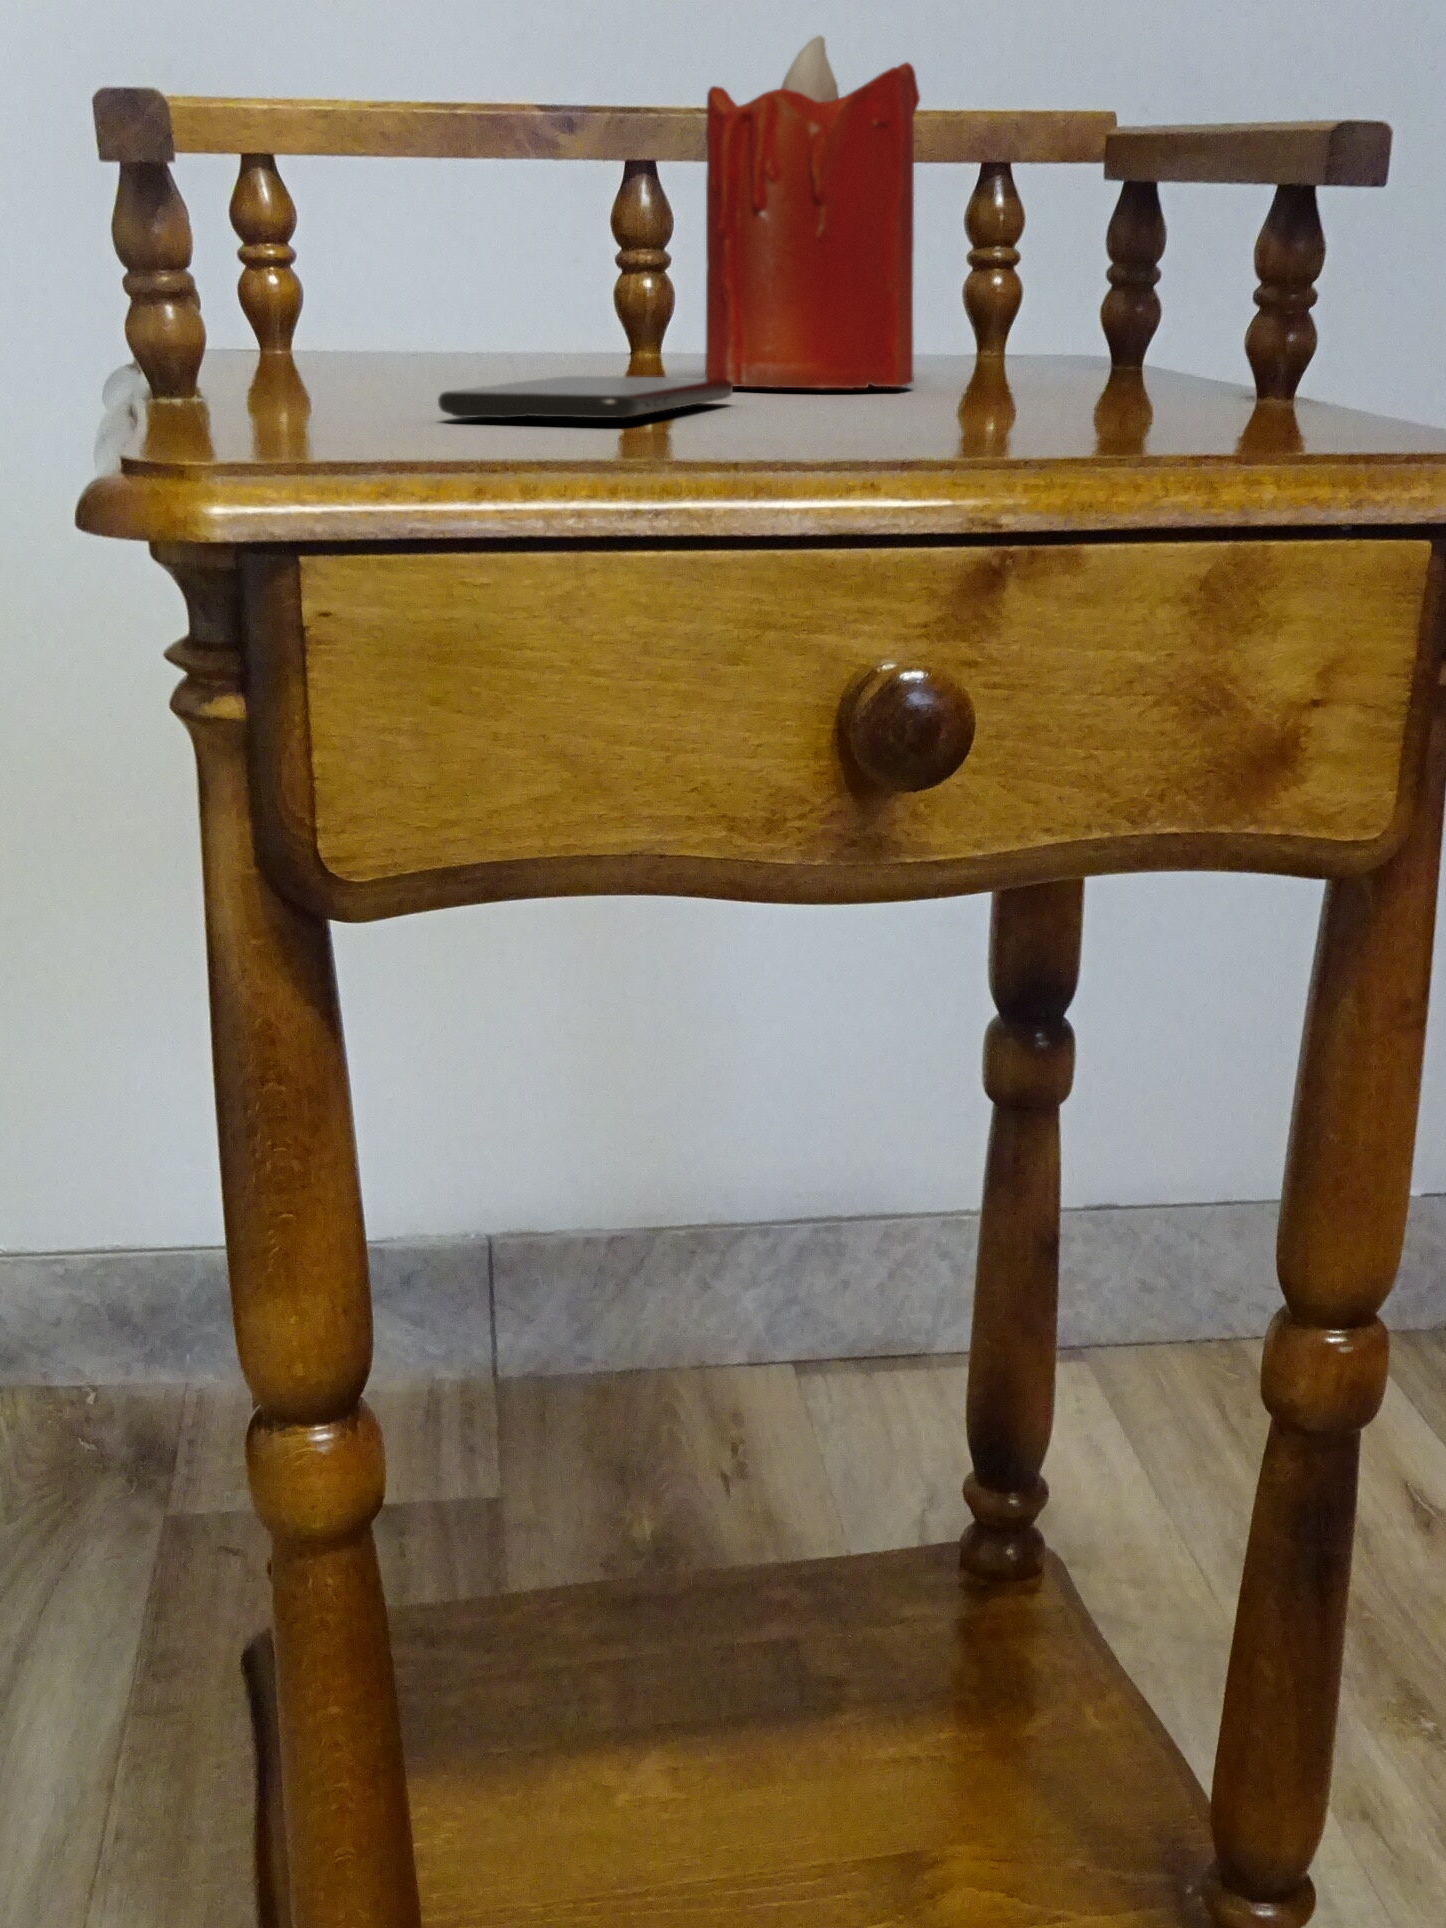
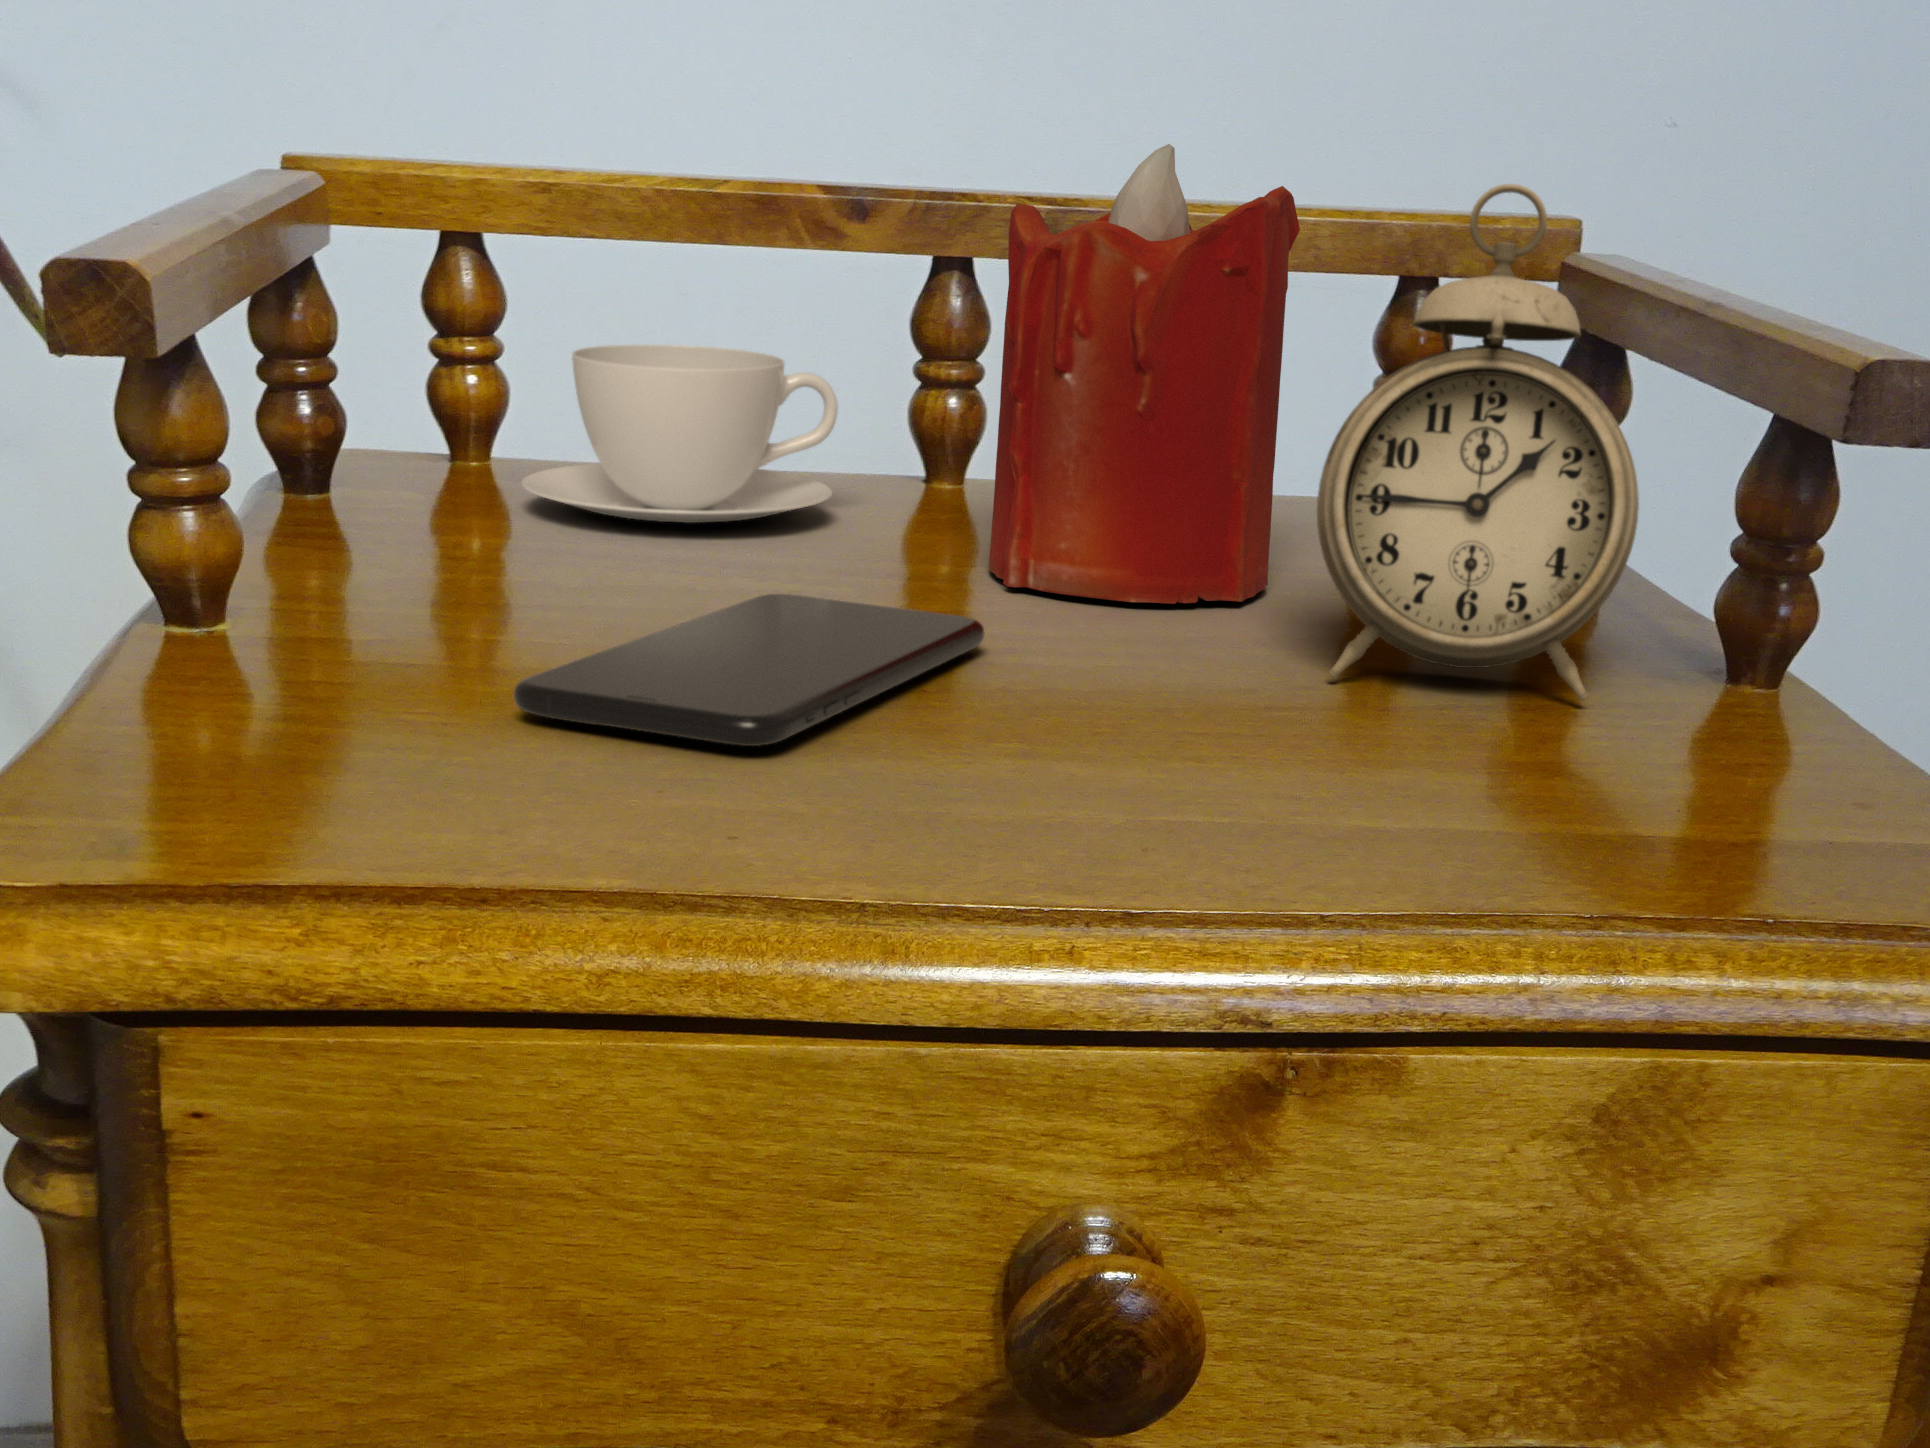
alarm clock: none [959,26,1186,405] -> present [1317,184,1639,701]
teacup: none [328,244,568,373] -> present [521,344,838,523]

